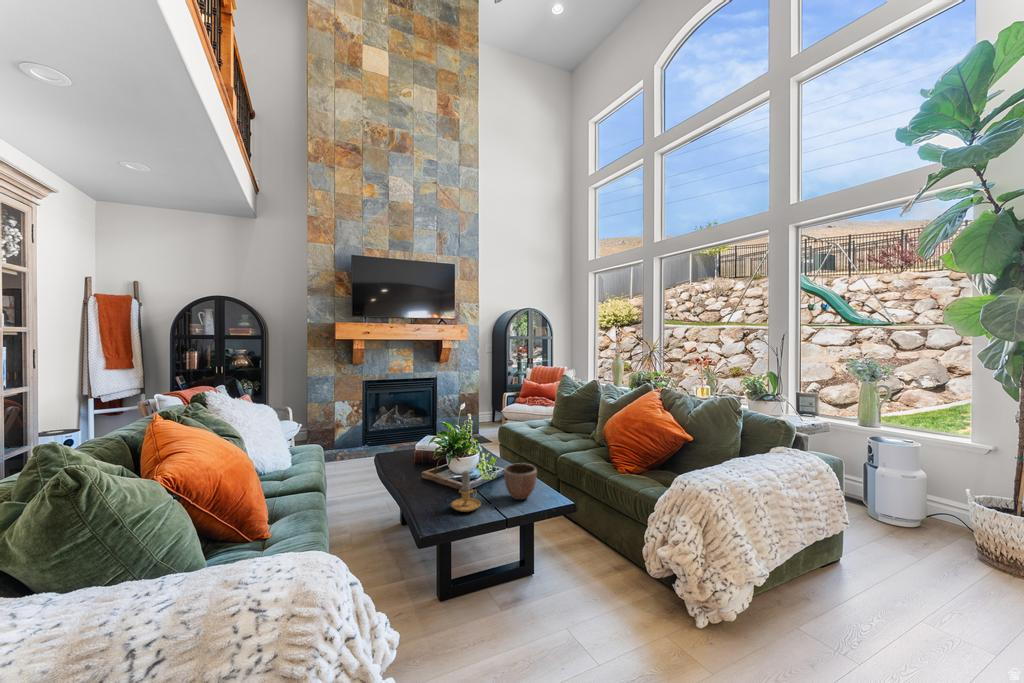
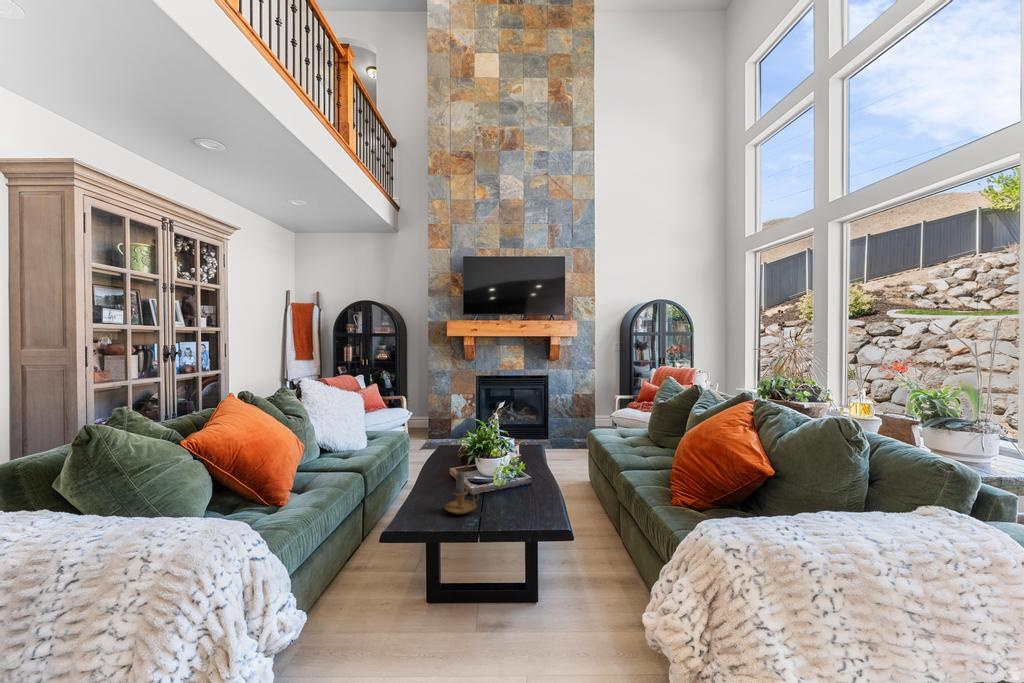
decorative bowl: present [504,463,537,500] -> none [507,471,542,512]

